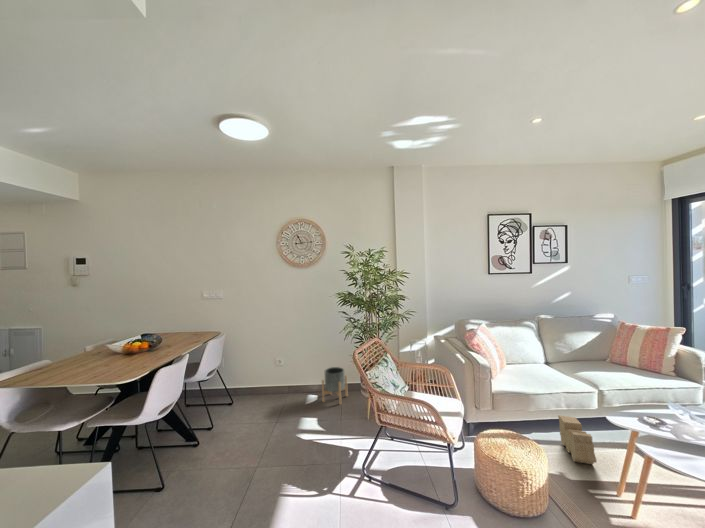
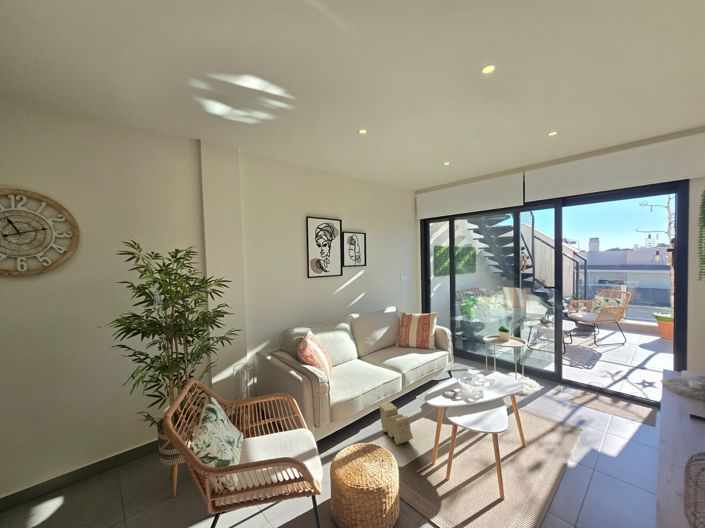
planter: present [322,367,348,404] -> none [73,433,127,506]

